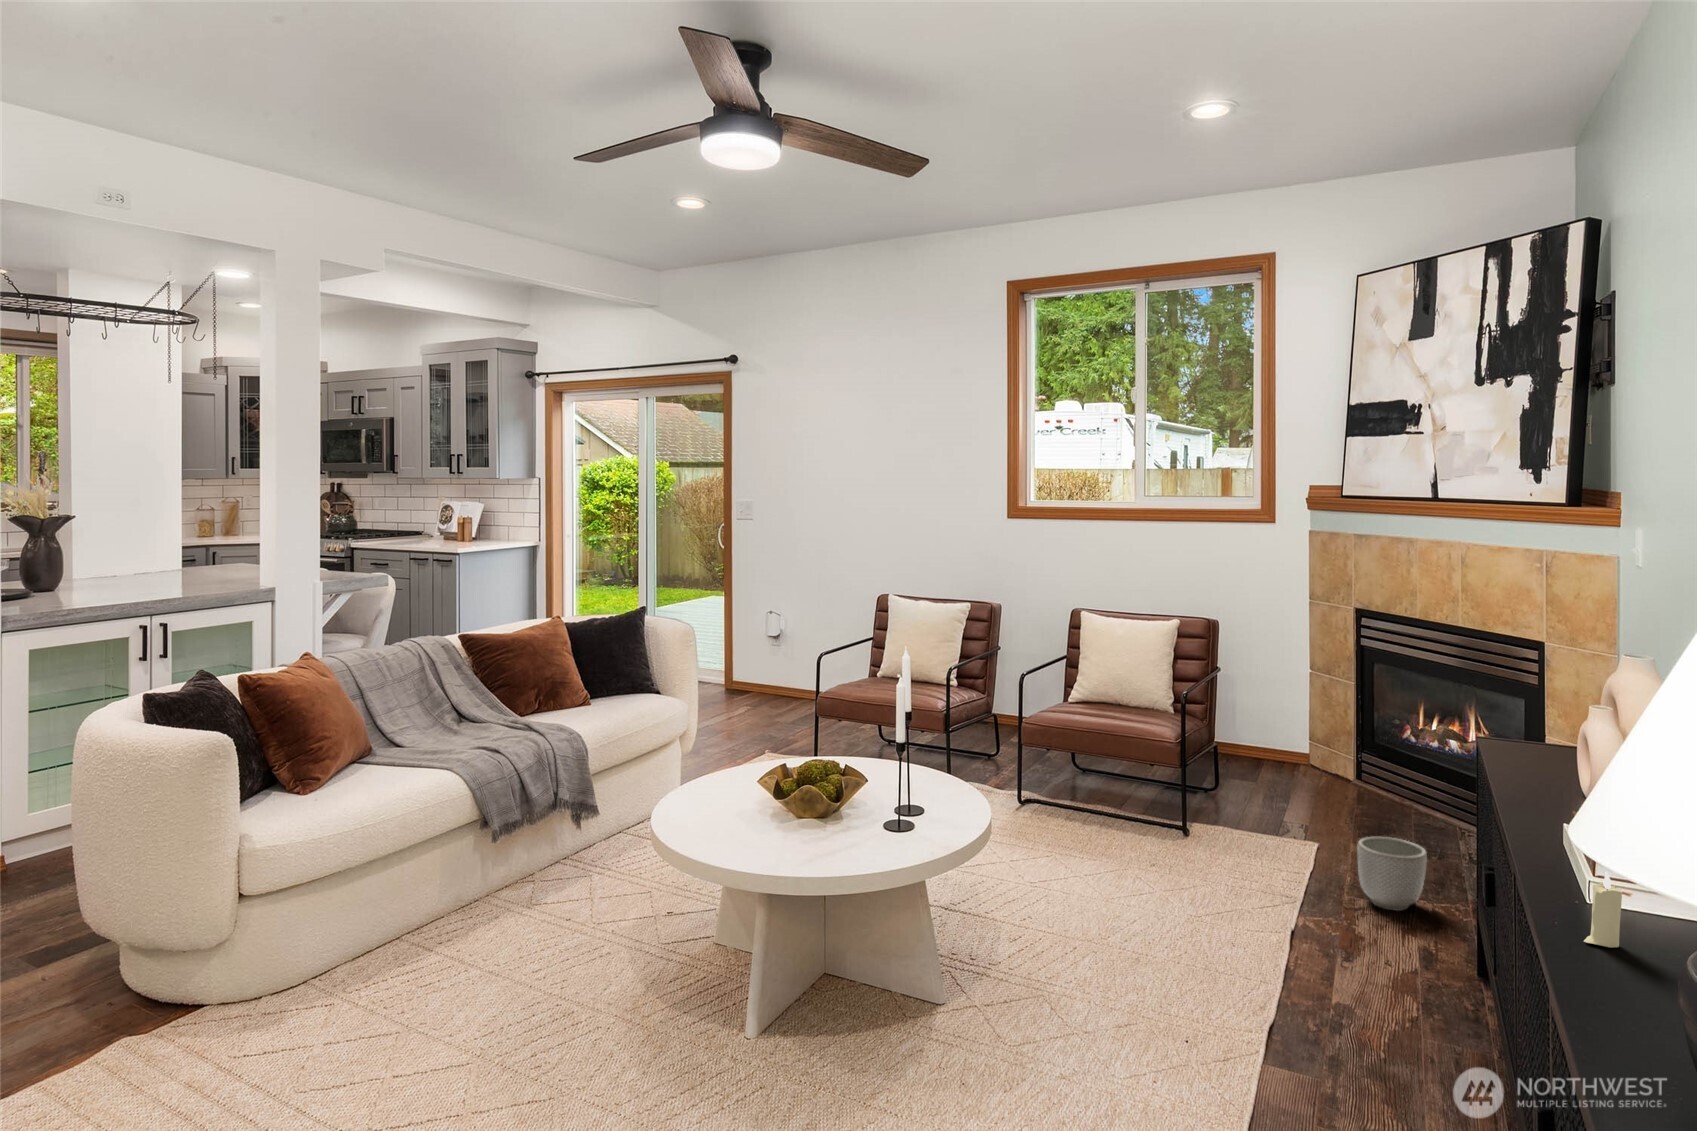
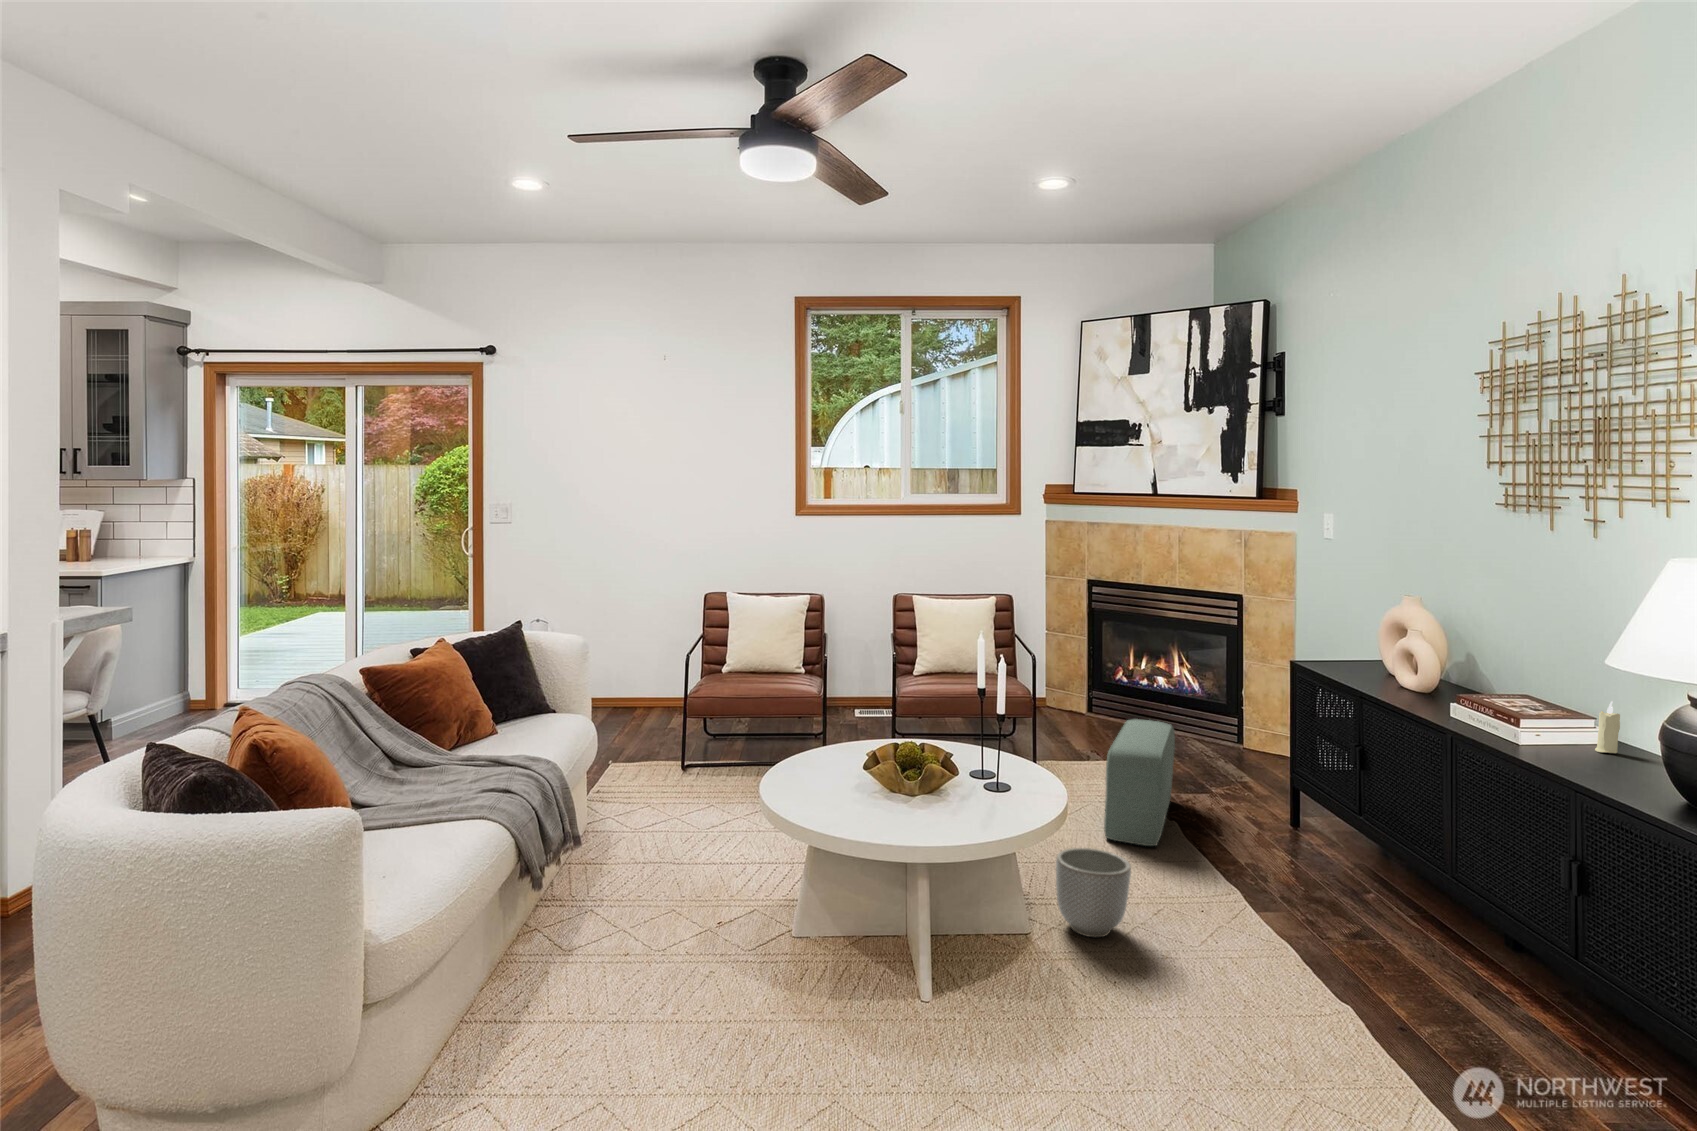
pouf: none [1168,802,1331,965] -> present [1104,719,1175,846]
planter: present [1357,837,1427,911] -> present [1056,848,1131,937]

